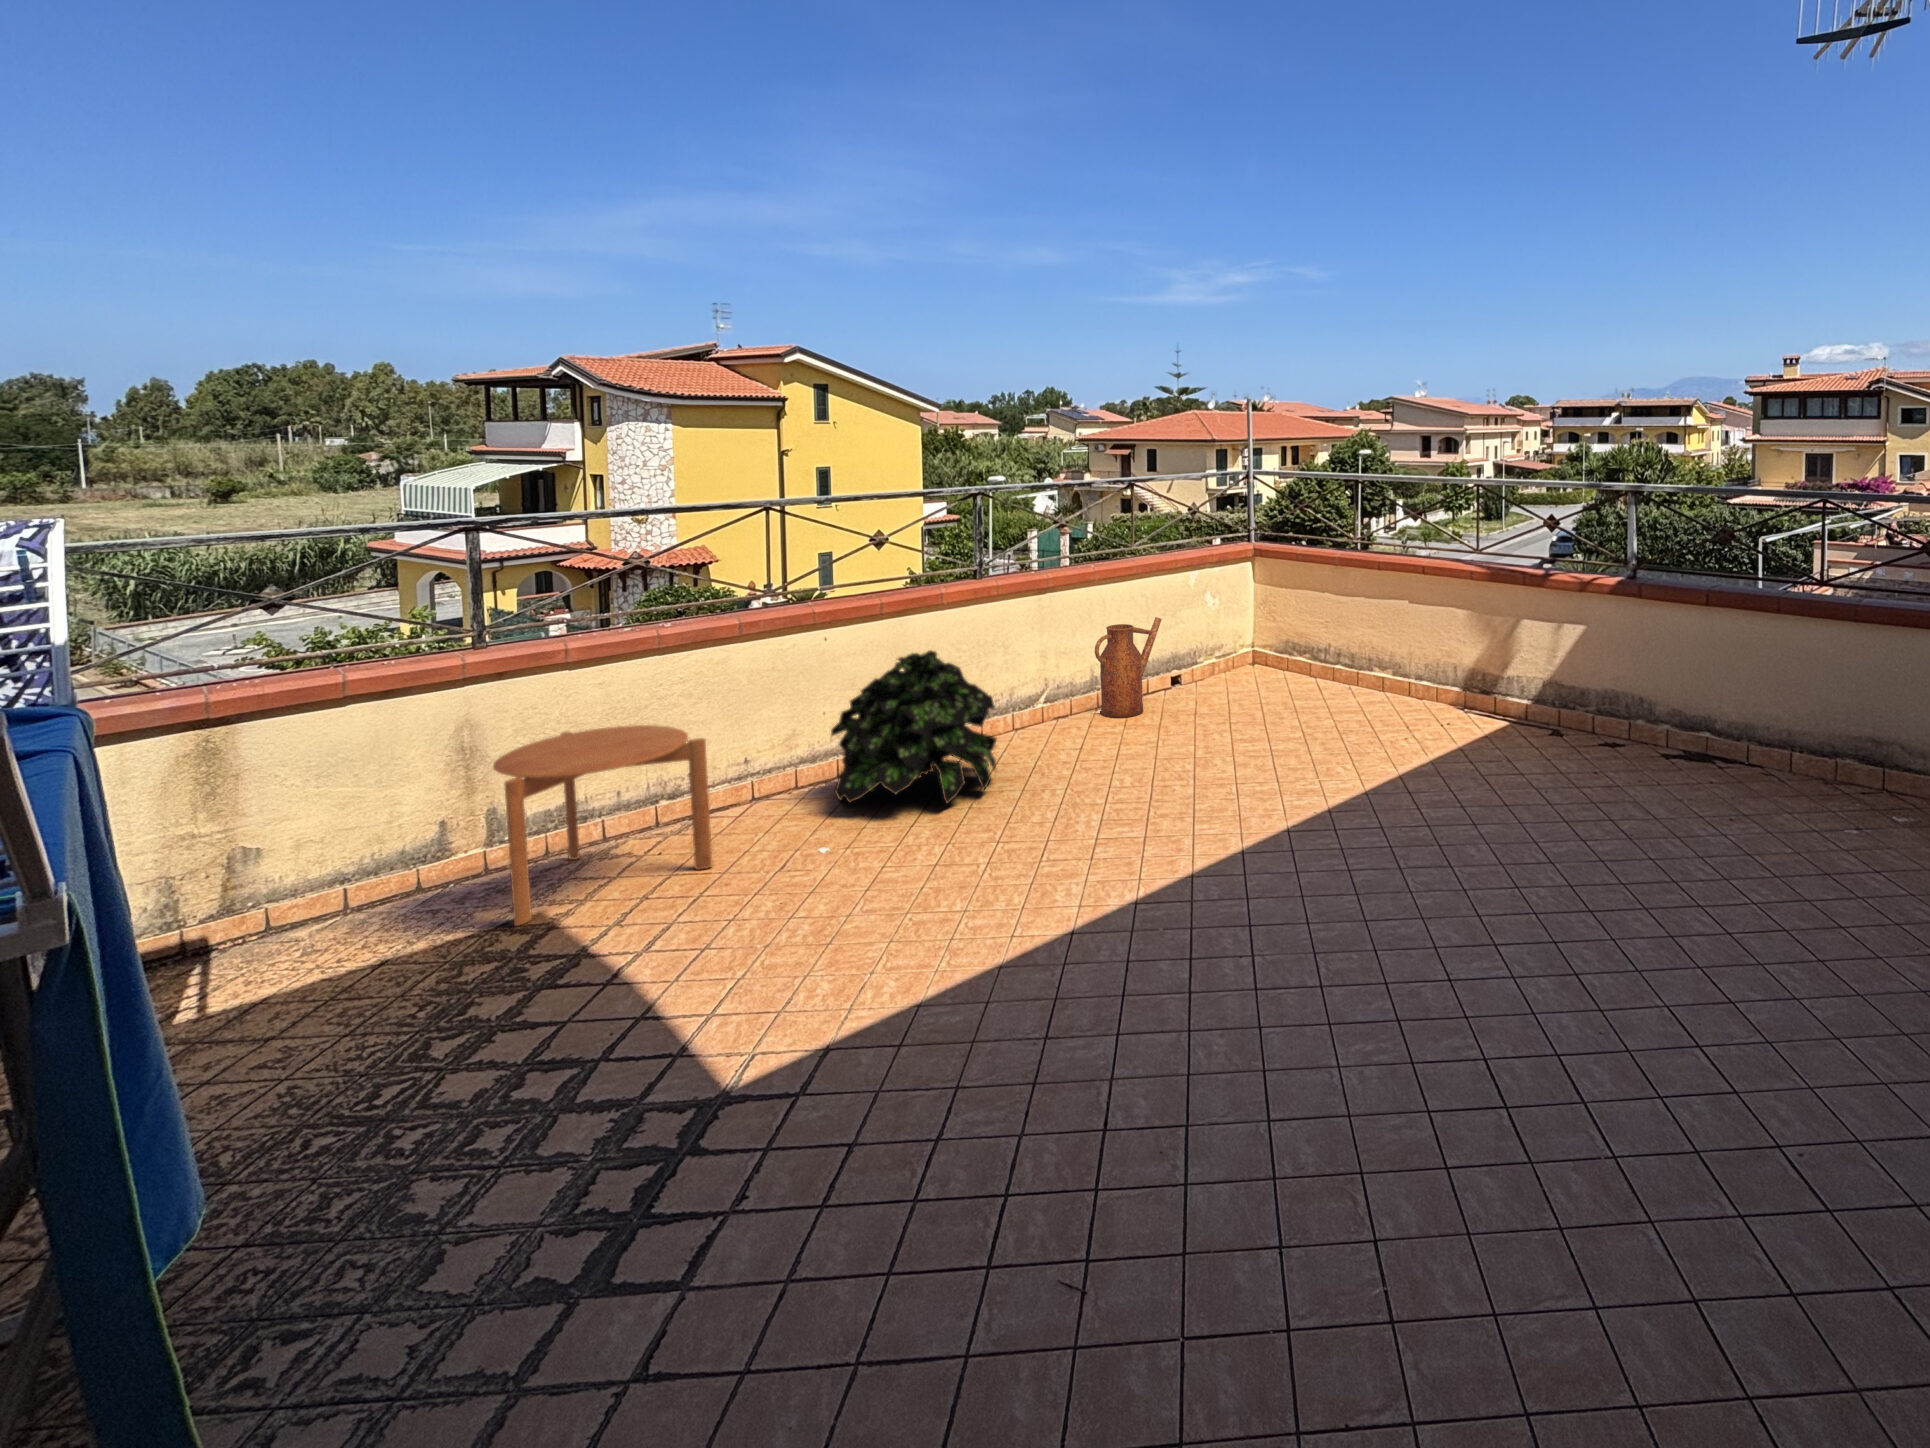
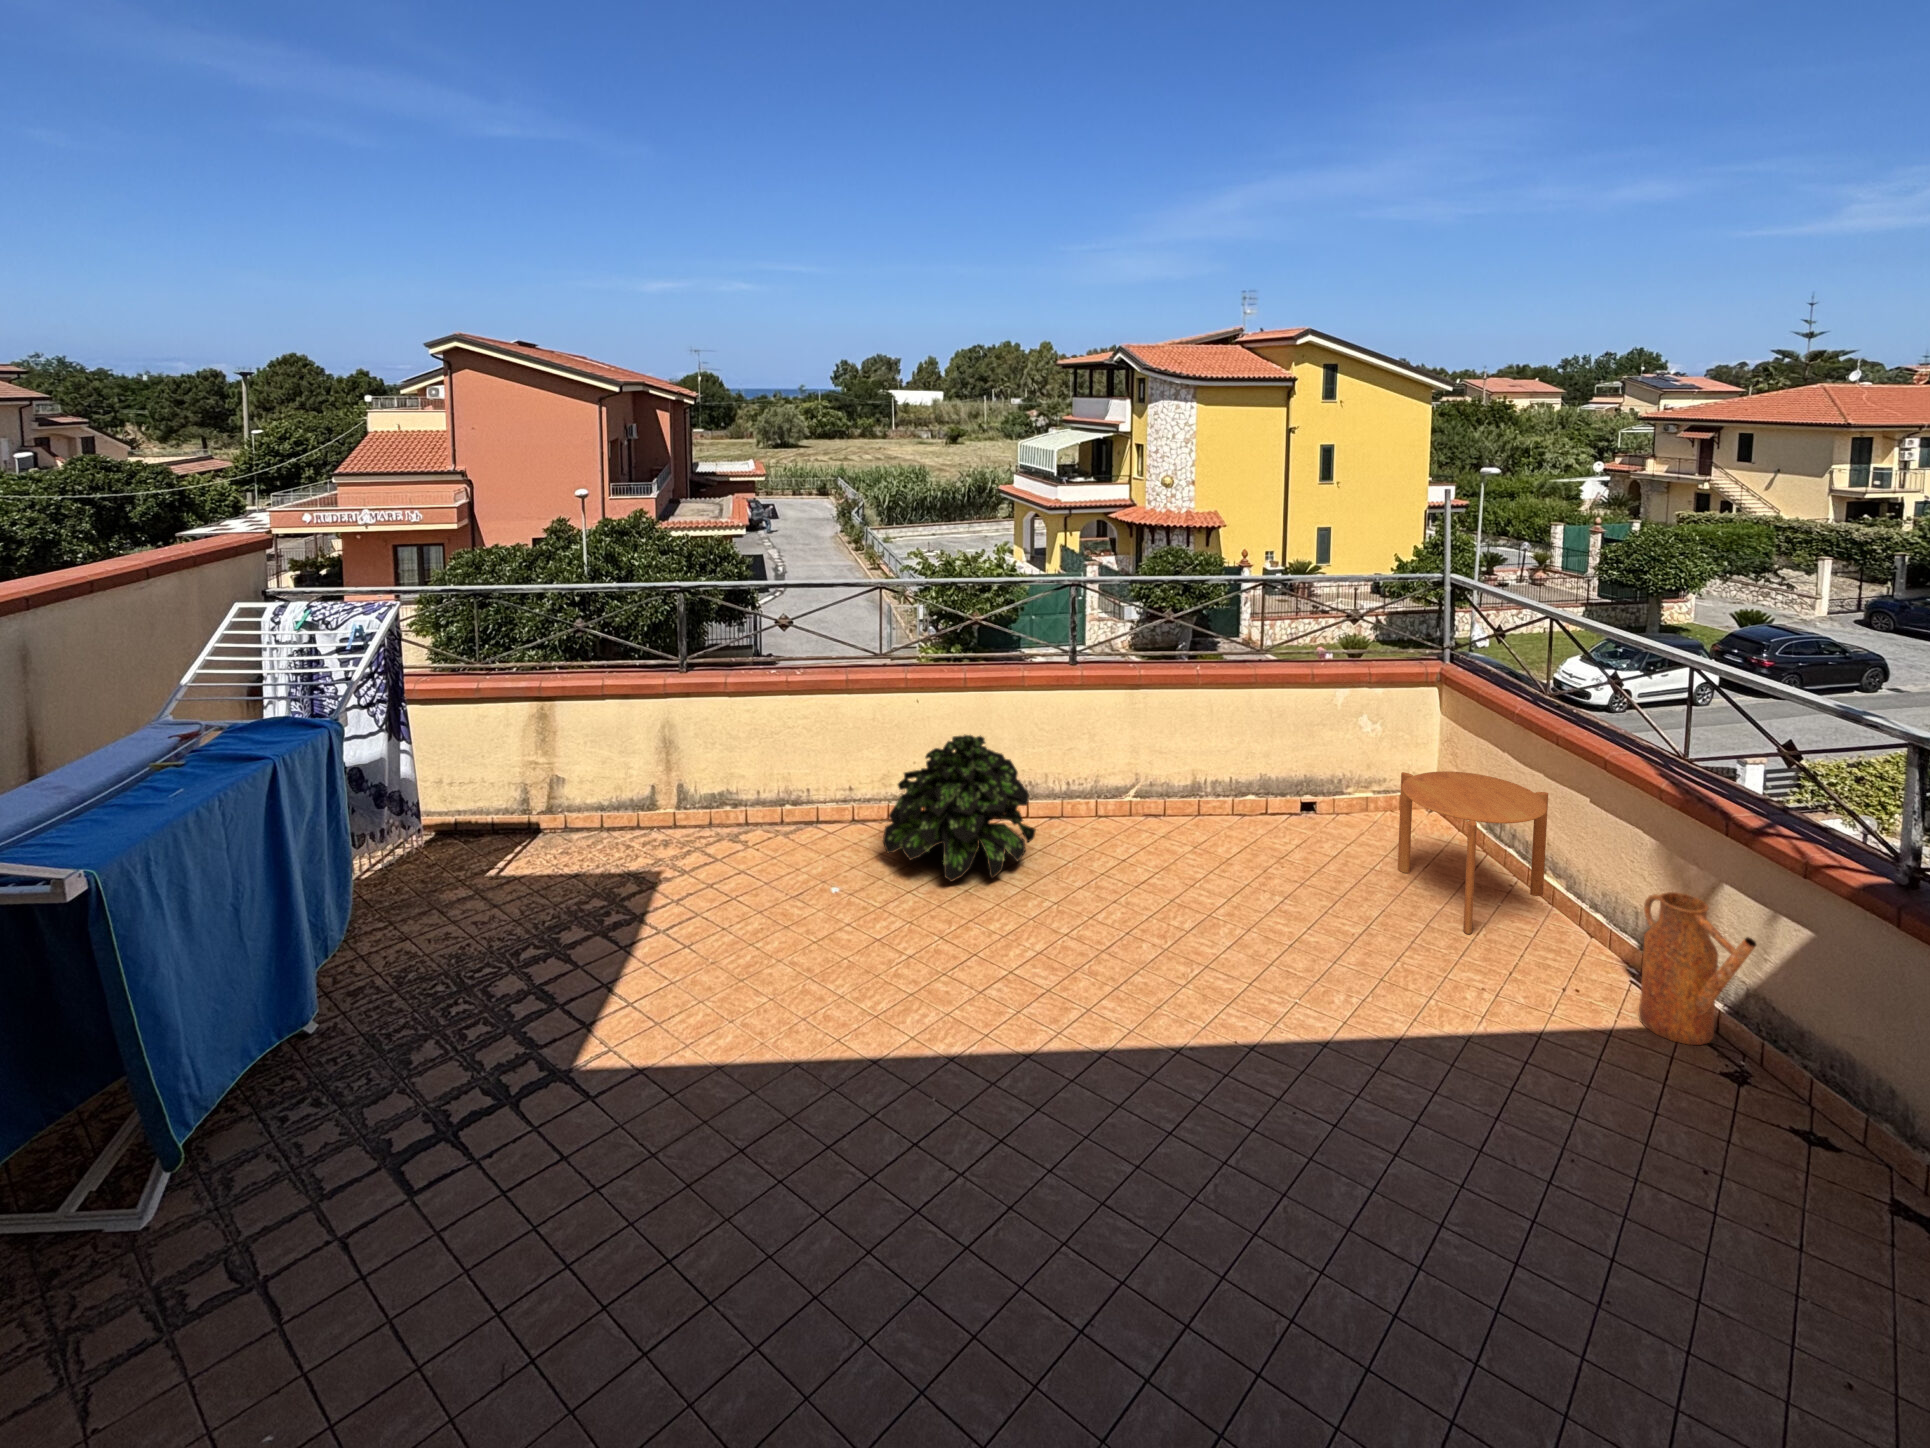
watering can: present [1095,617,1162,718] -> present [1639,892,1756,1045]
side table: present [493,725,712,926] -> present [1398,771,1548,934]

